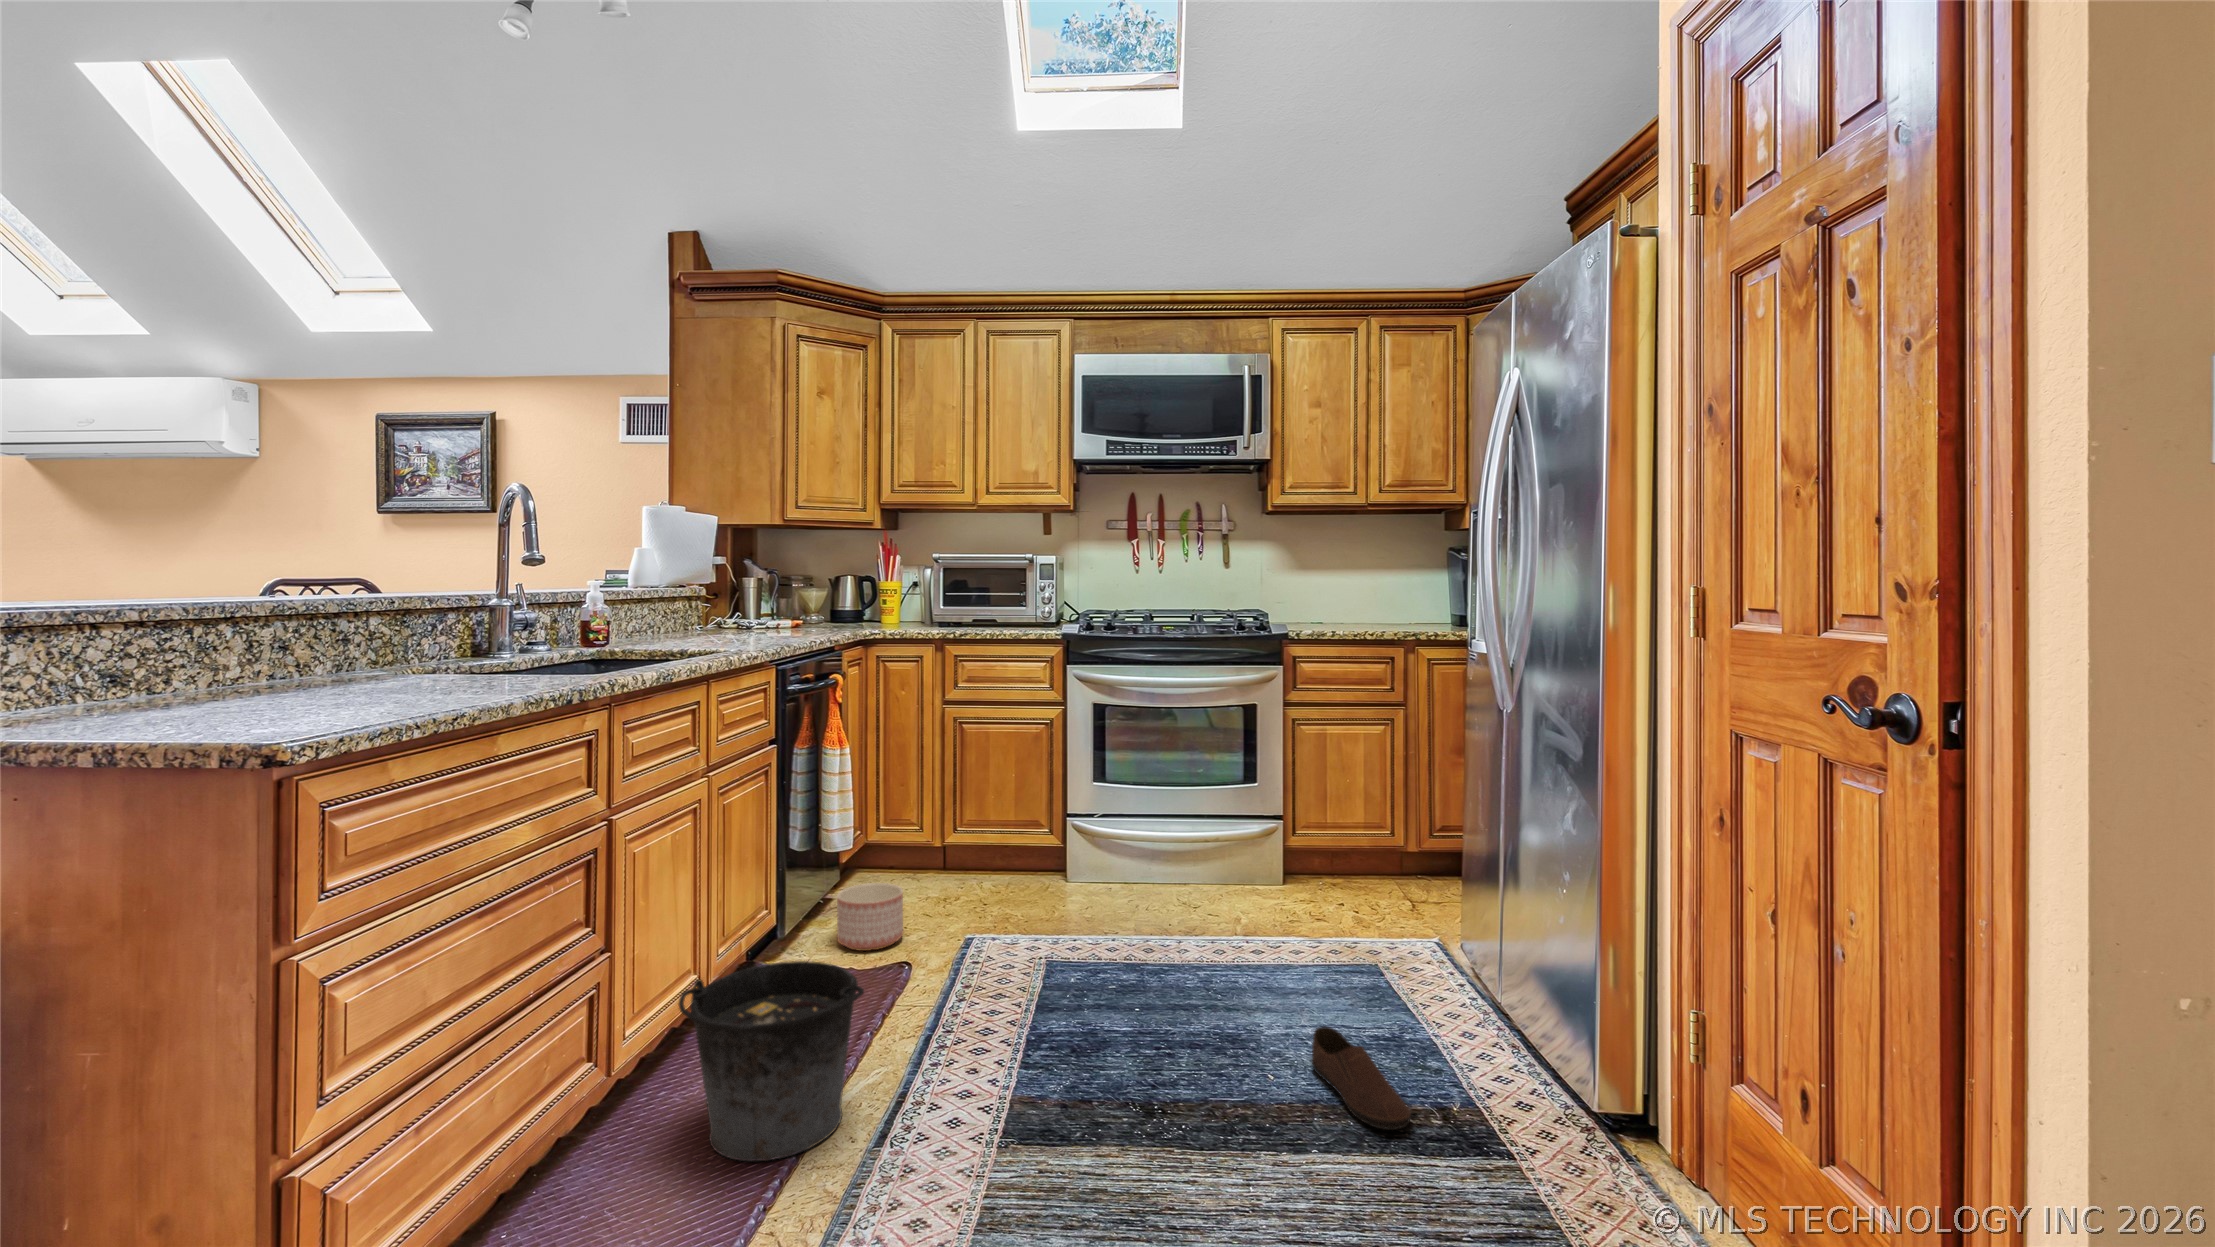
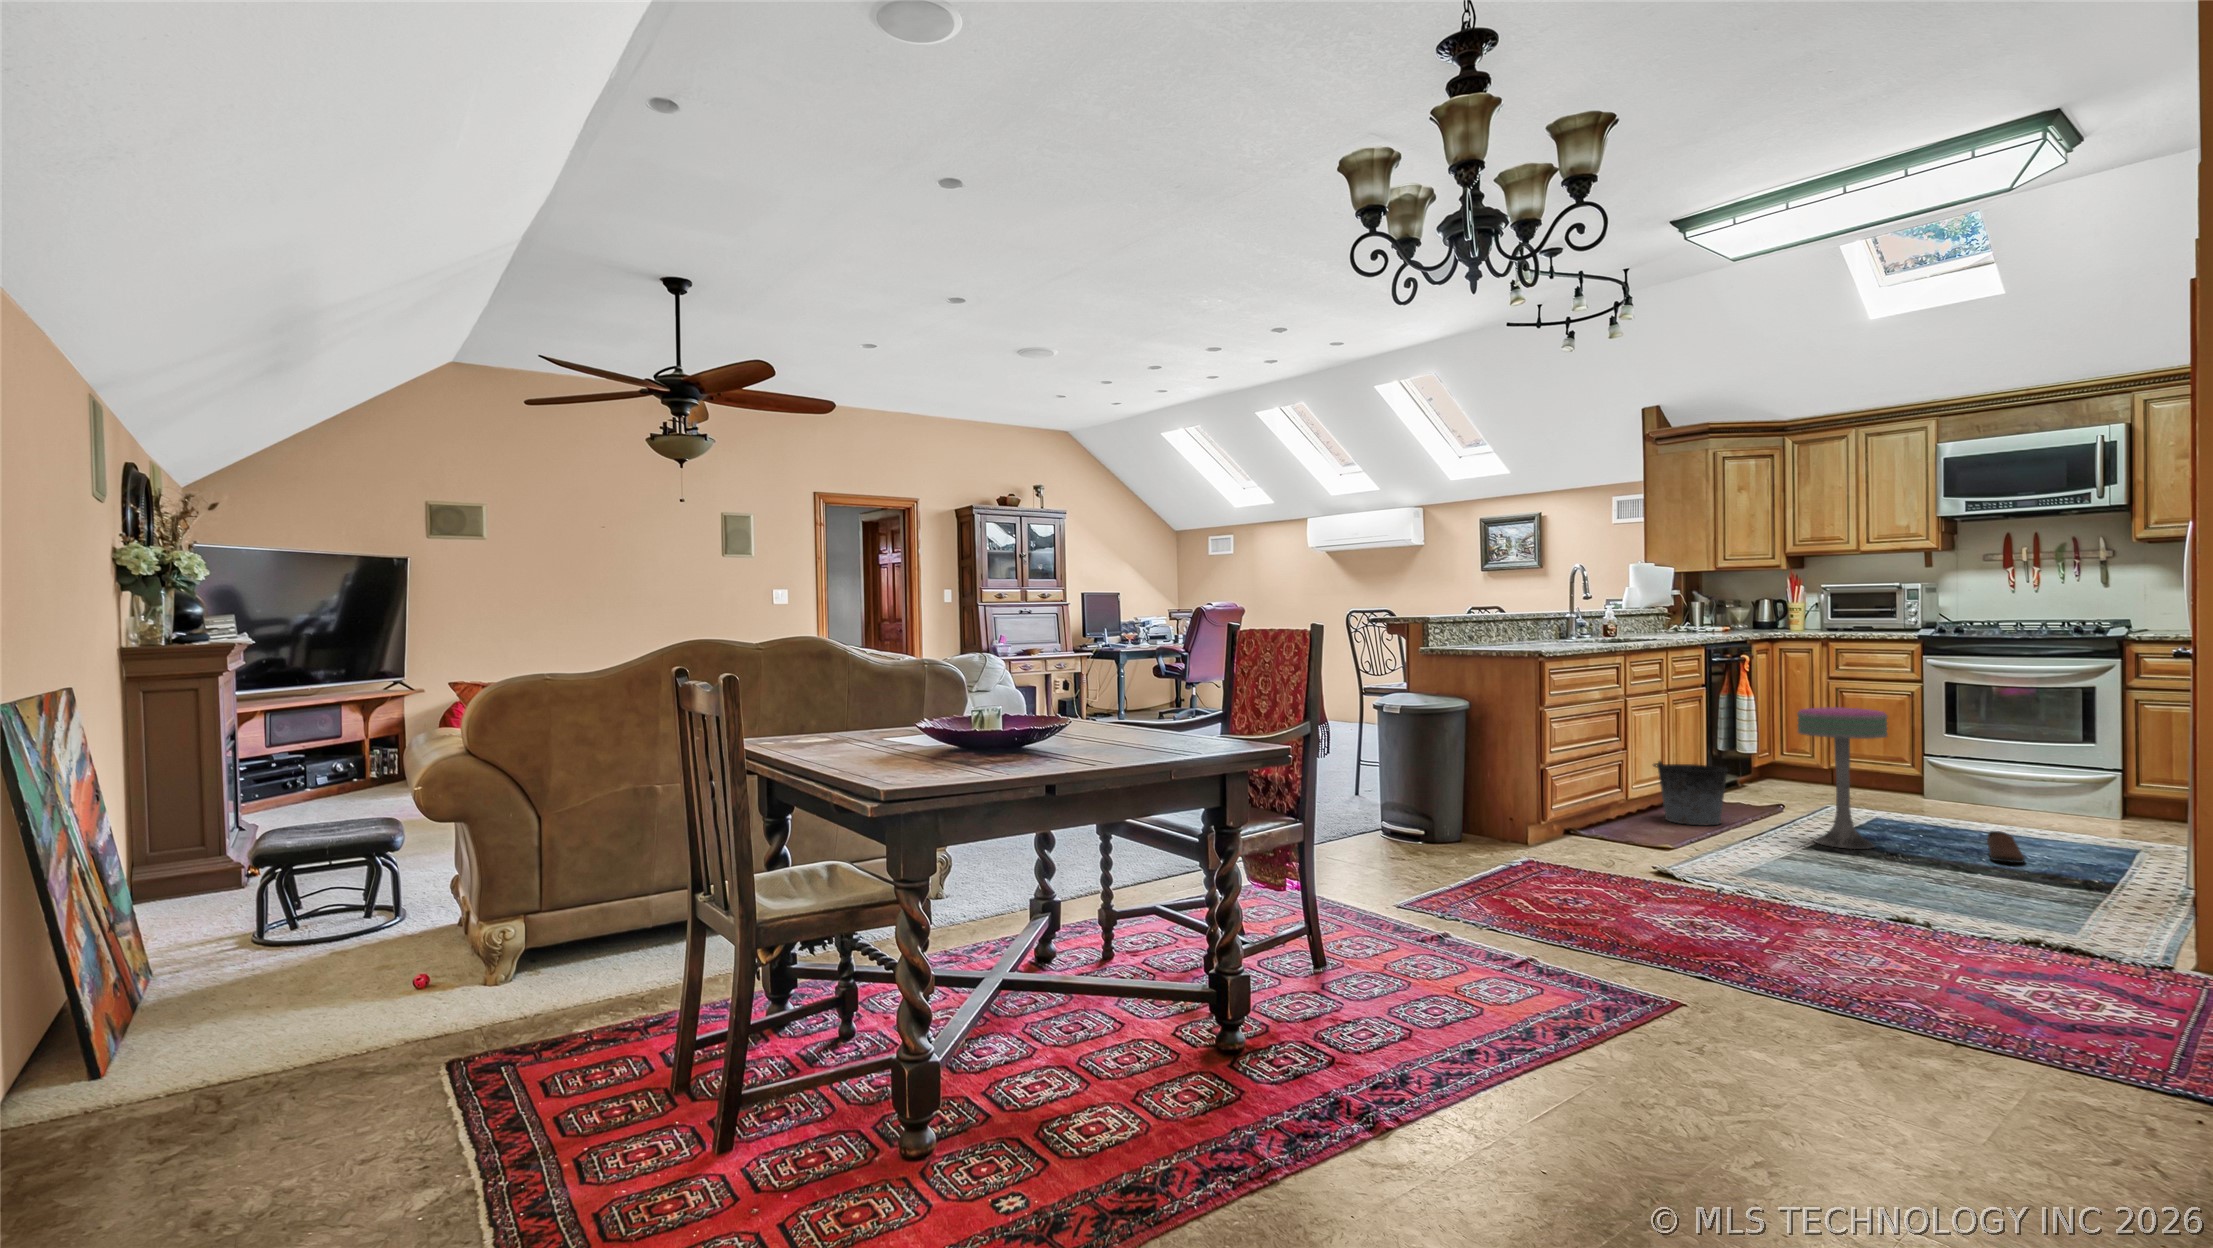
bar stool: none [1027,817,1199,1180] -> present [1797,707,1888,849]
planter: present [837,883,903,951] -> none [1739,770,1781,801]

